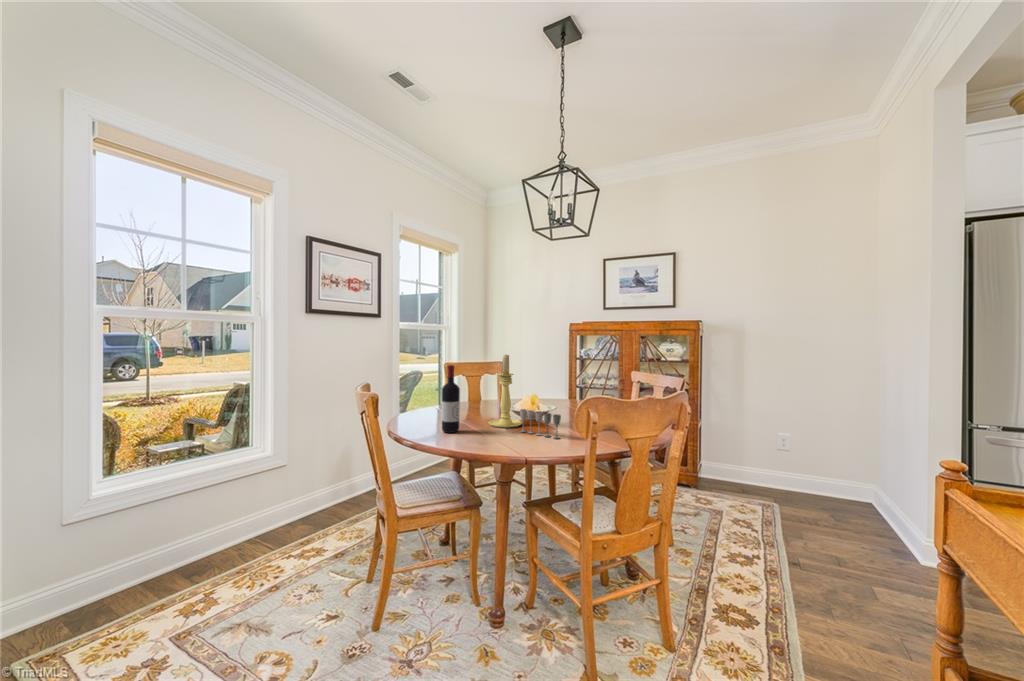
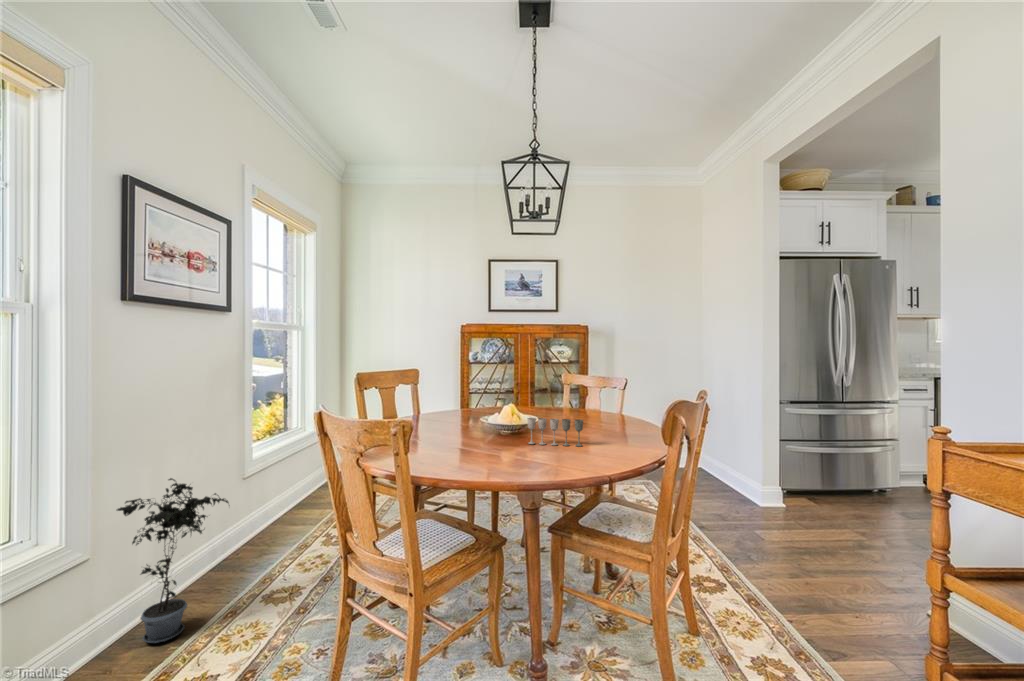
candle holder: present [488,355,523,428] -> none [474,355,514,442]
wine bottle: present [442,365,460,433] -> none [443,370,465,456]
potted plant: none [295,427,349,529] -> present [117,478,229,643]

